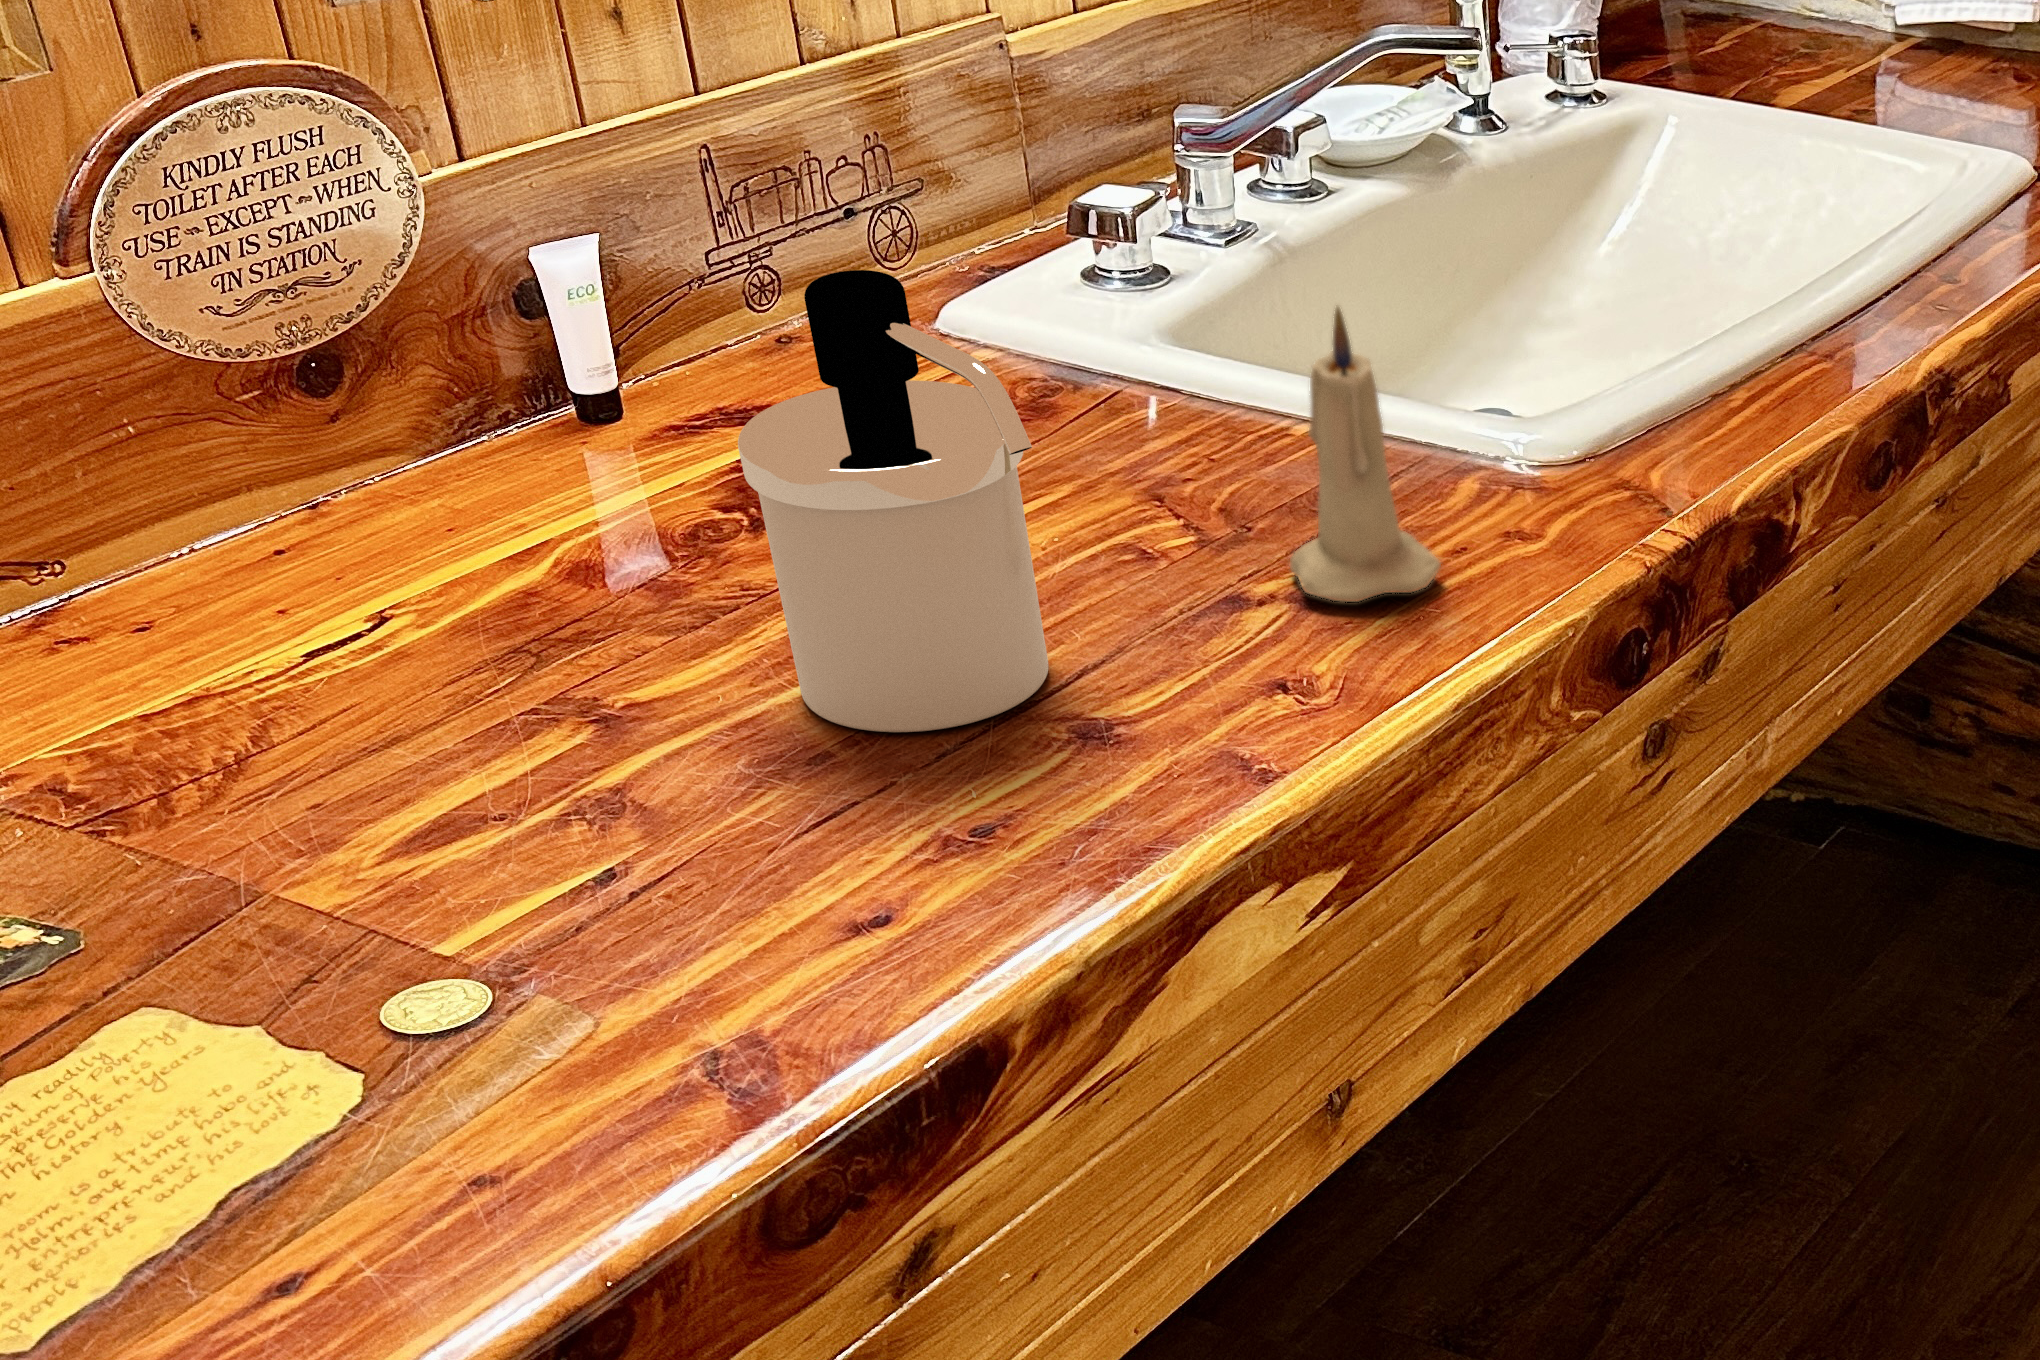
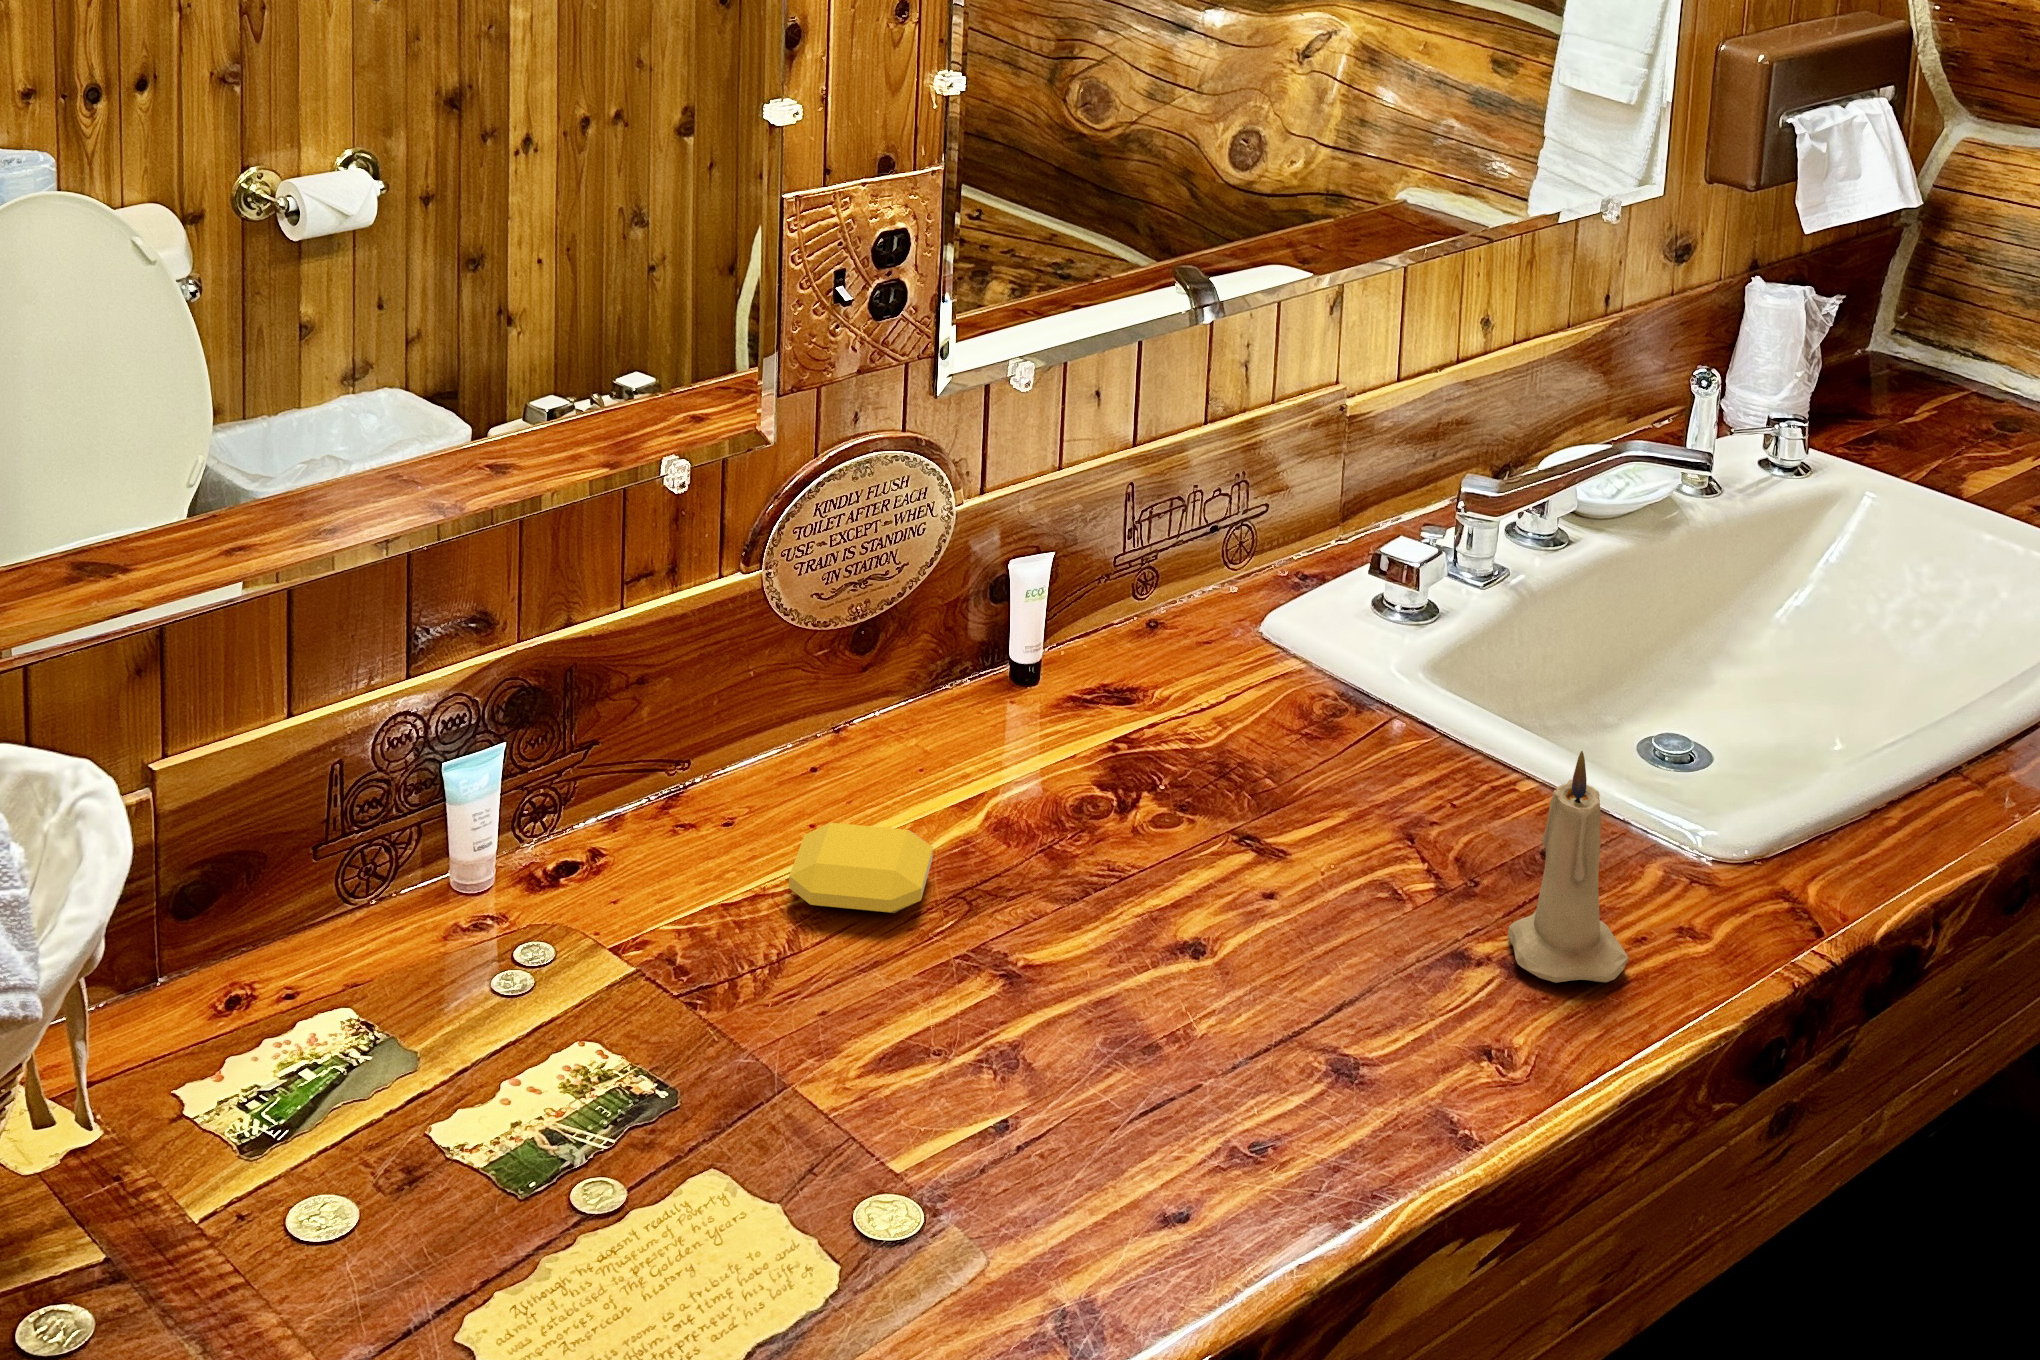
soap dispenser: present [738,270,1048,732] -> none [1142,695,1351,1039]
soap bar: none [236,578,470,696] -> present [789,823,933,913]

